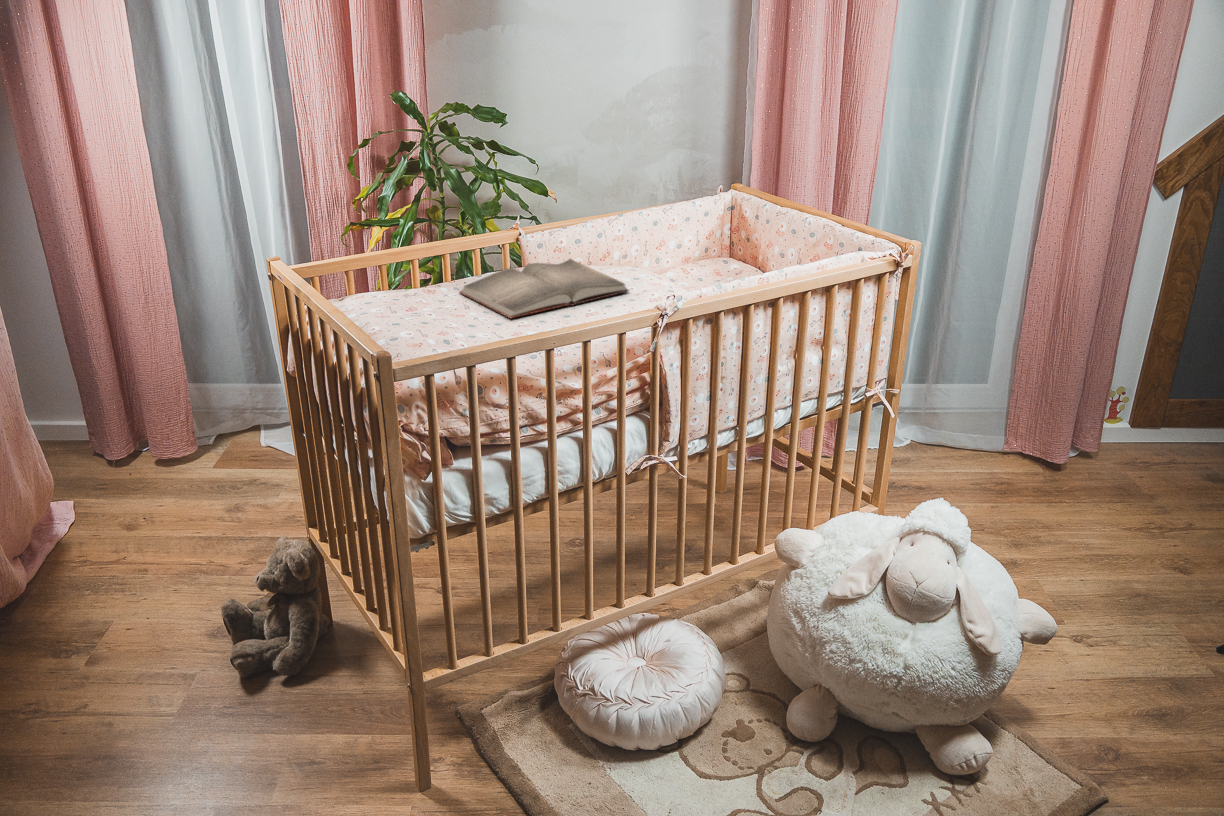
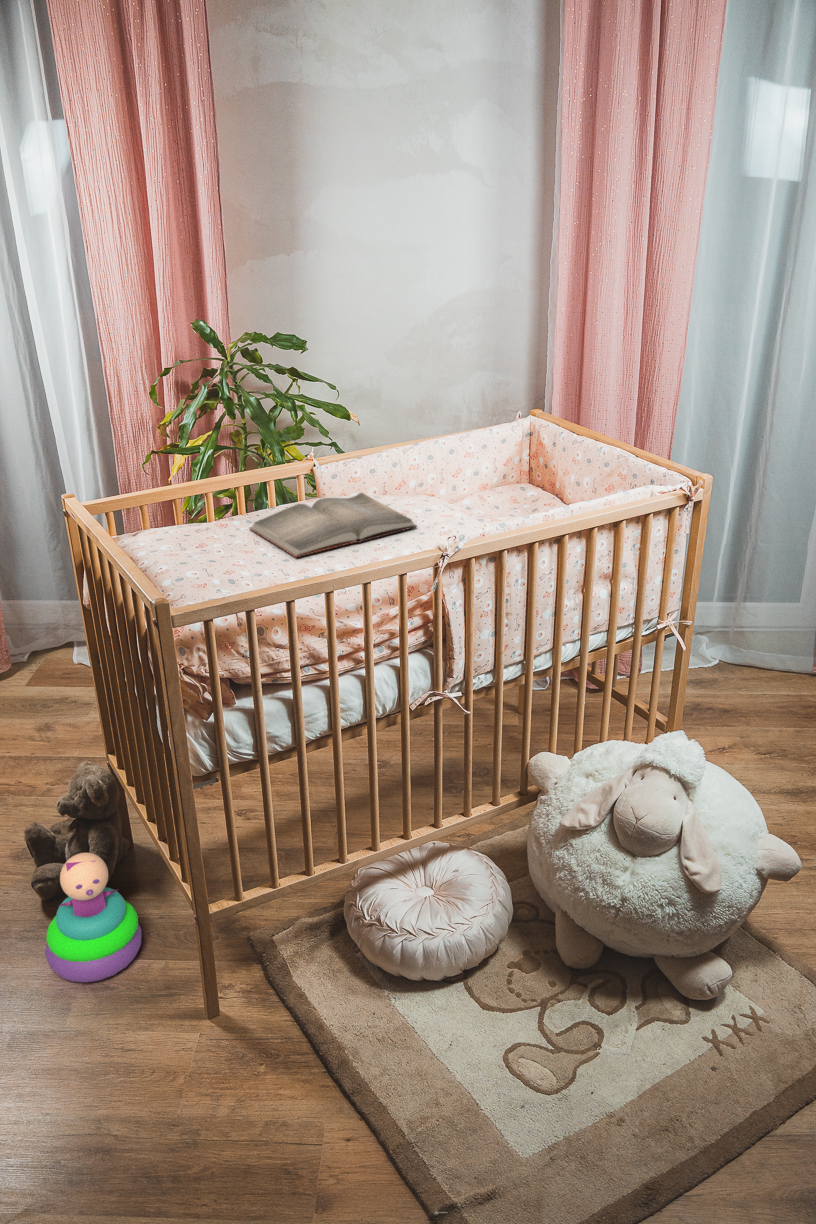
stacking toy: none [249,623,347,757] -> present [46,853,142,982]

